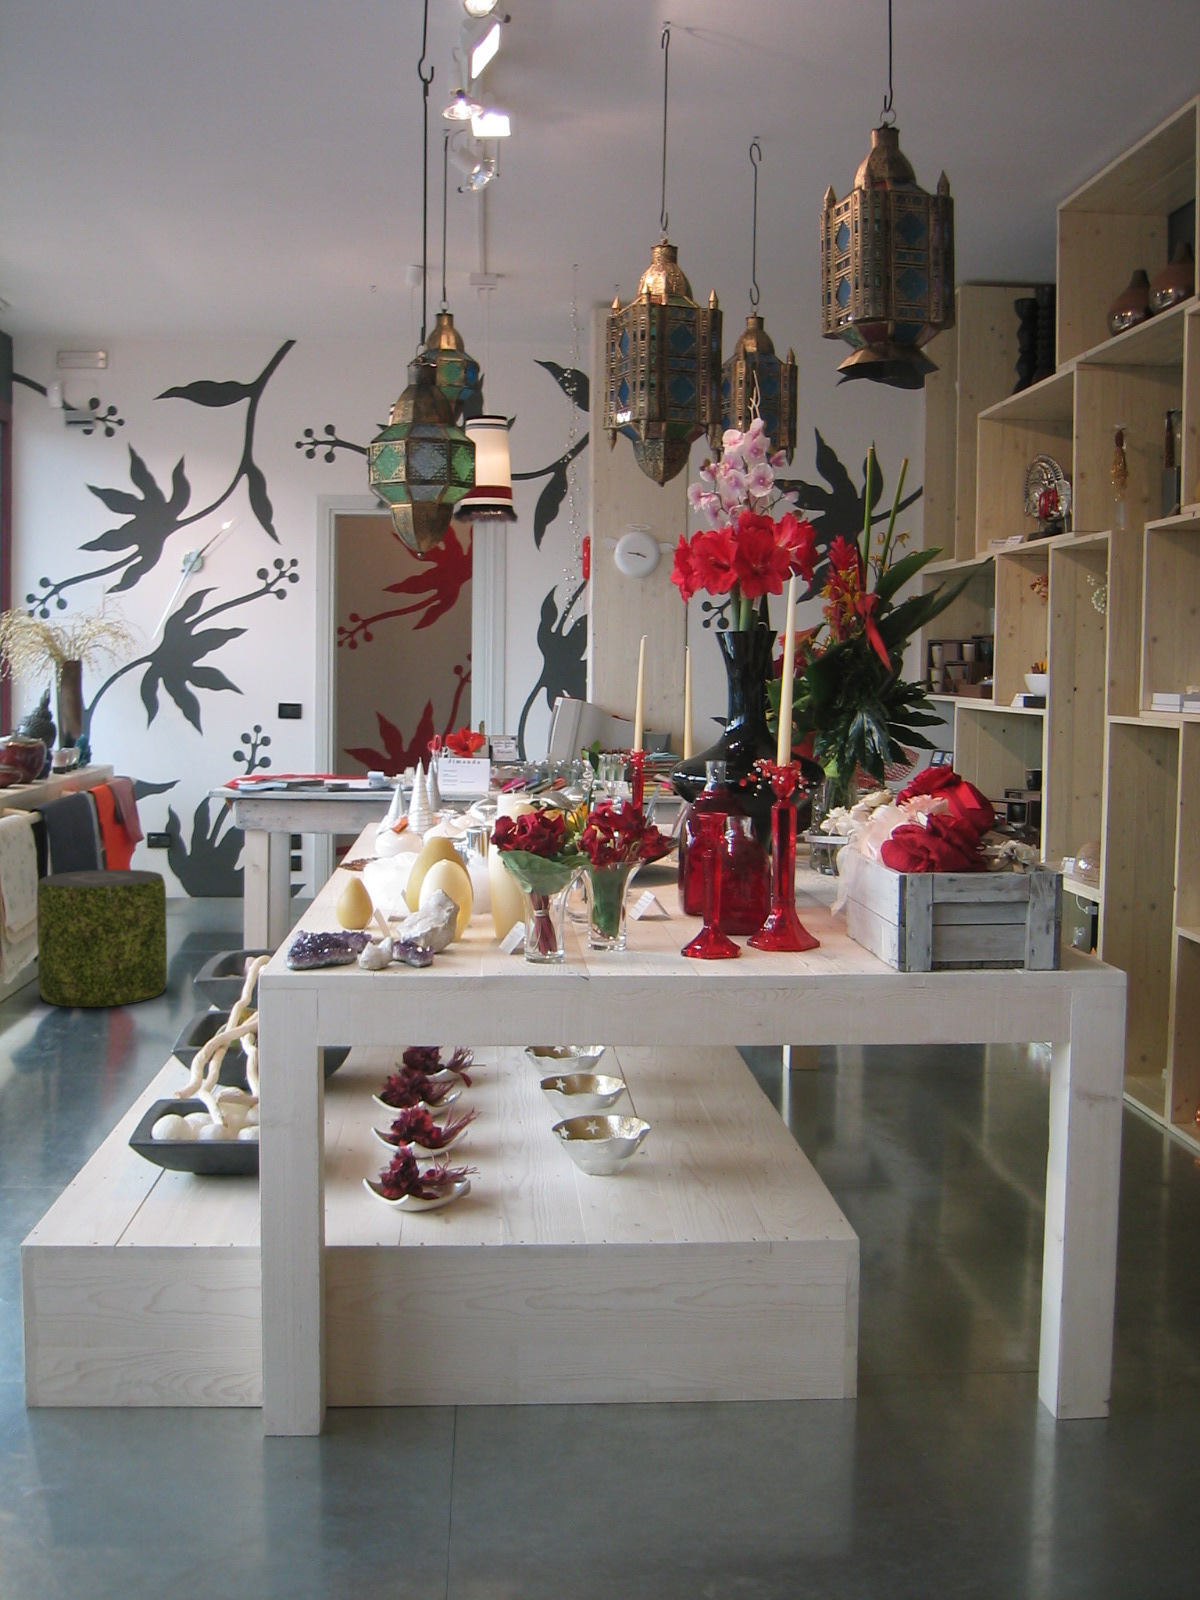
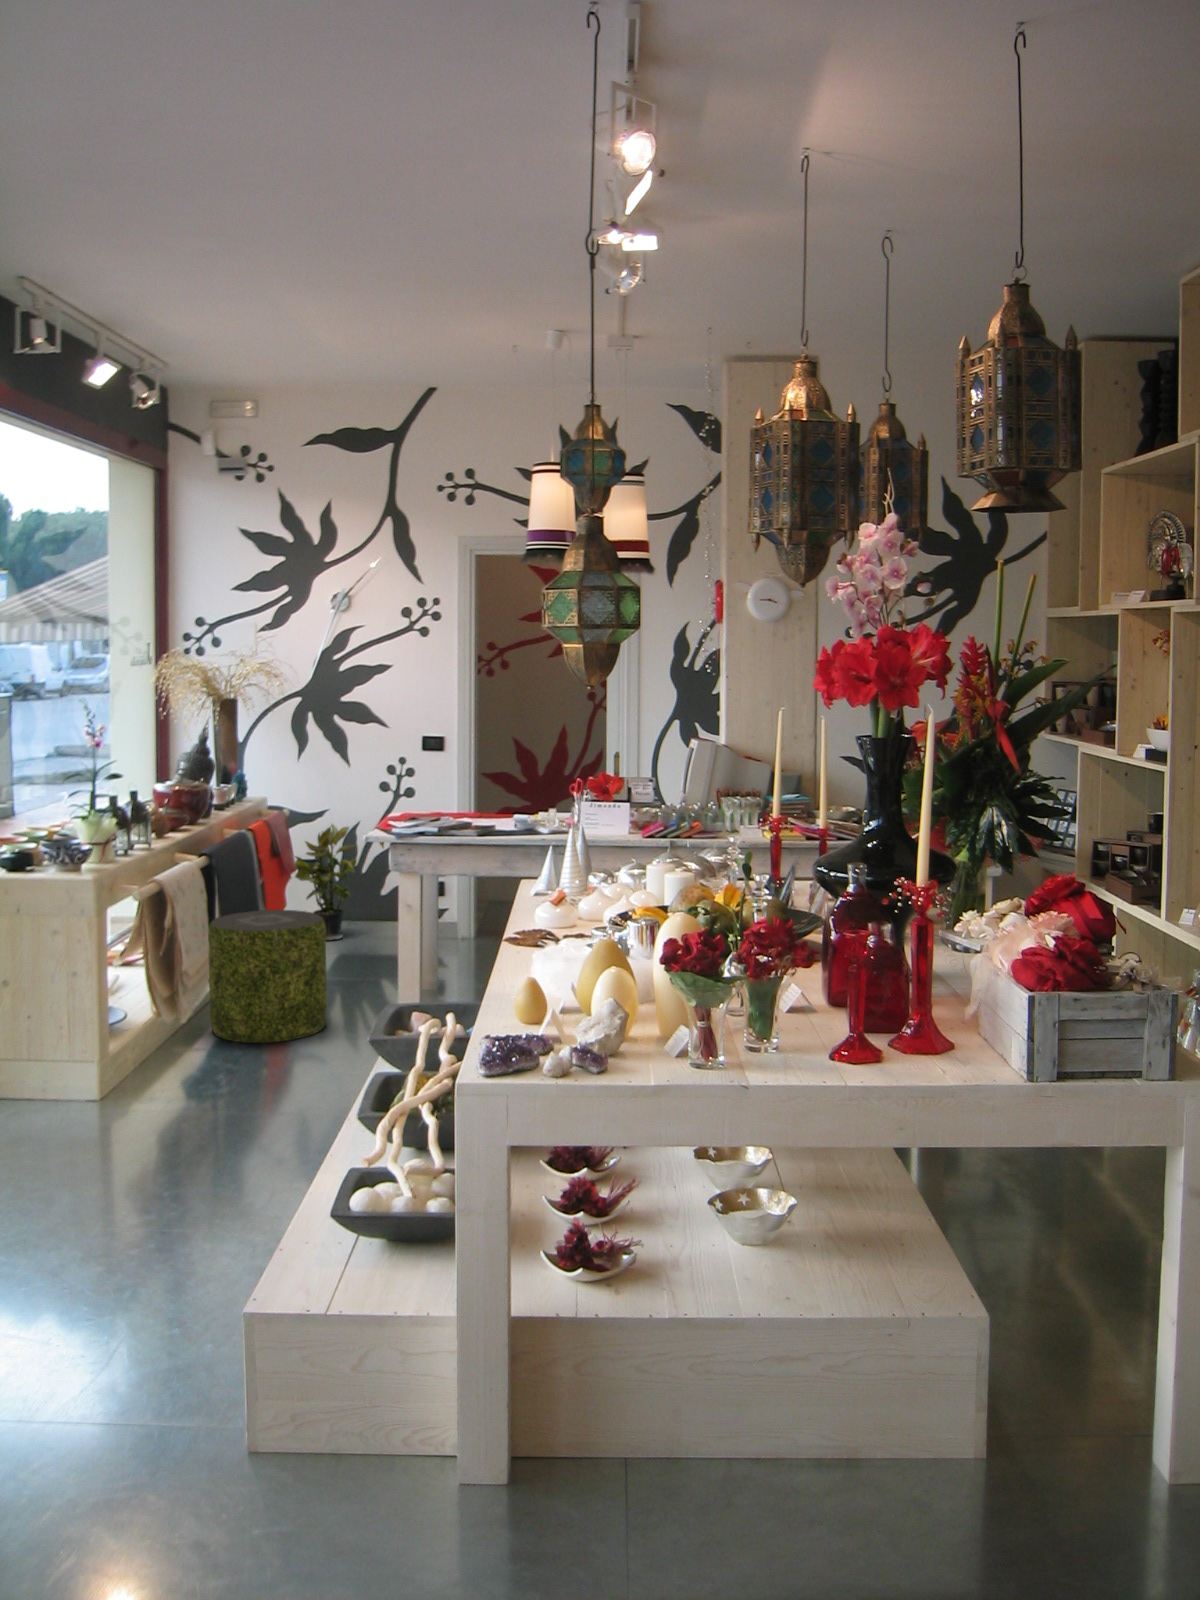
potted plant: none [141,792,211,914] -> present [295,824,357,941]

